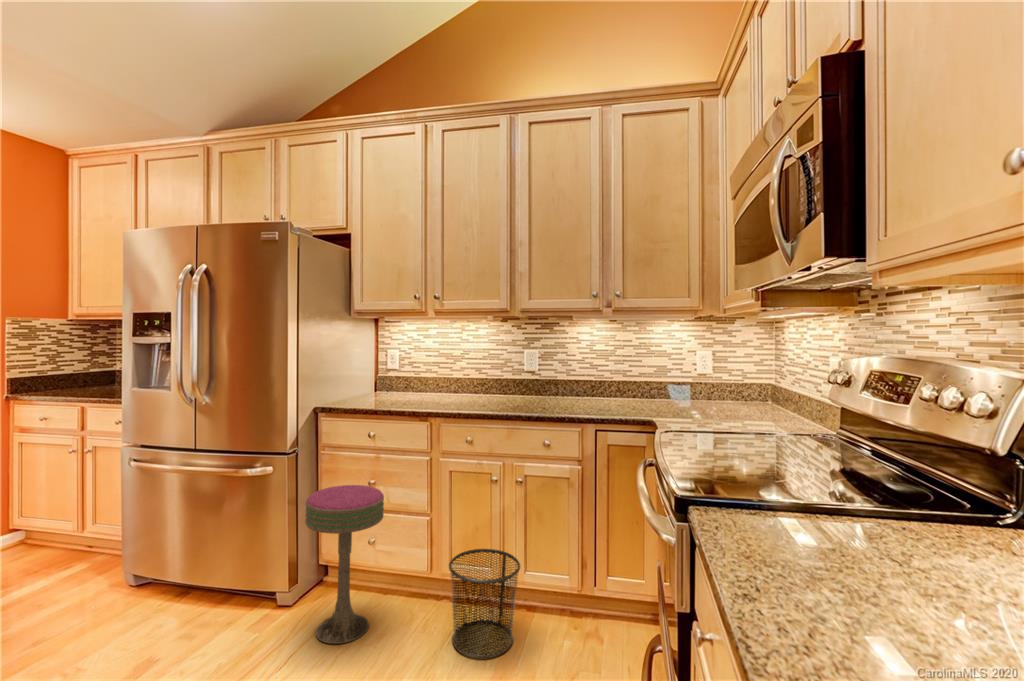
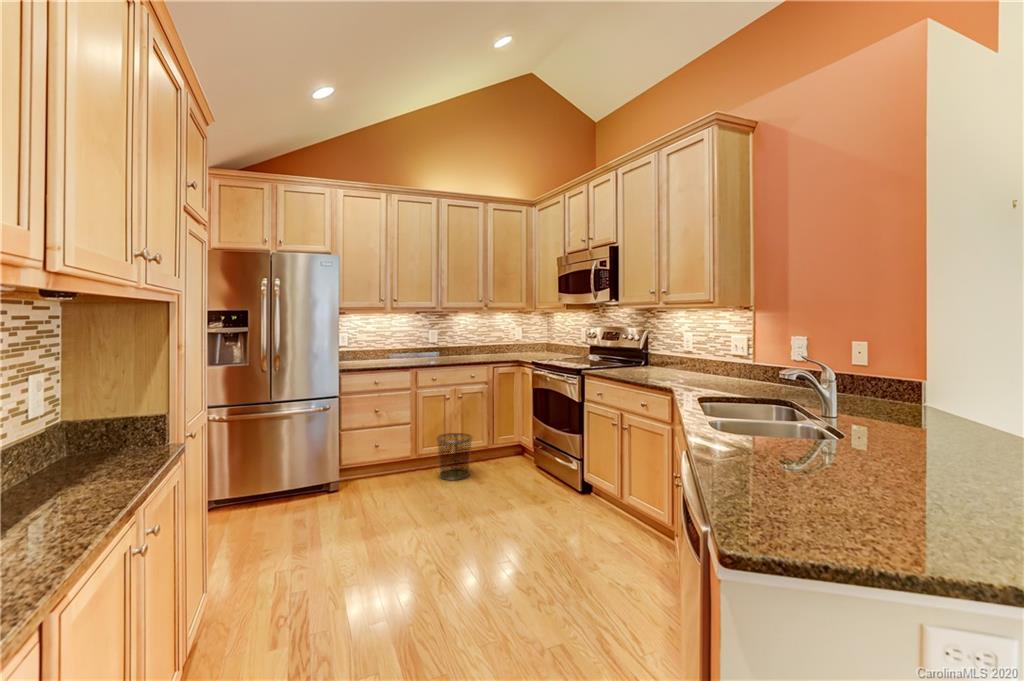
bar stool: present [305,485,384,644] -> none [358,411,402,494]

